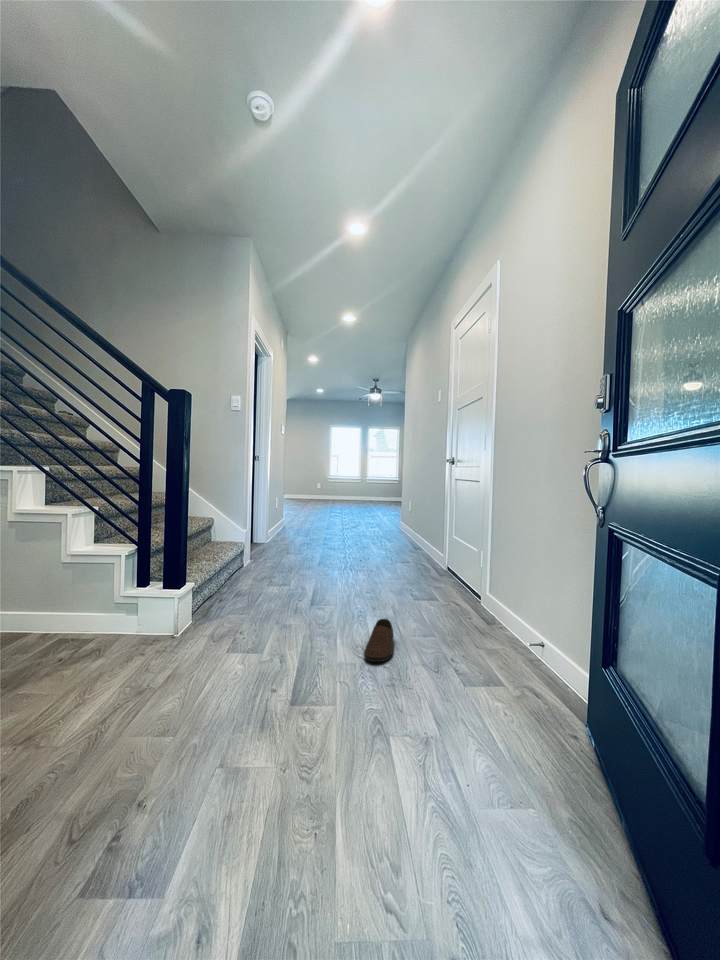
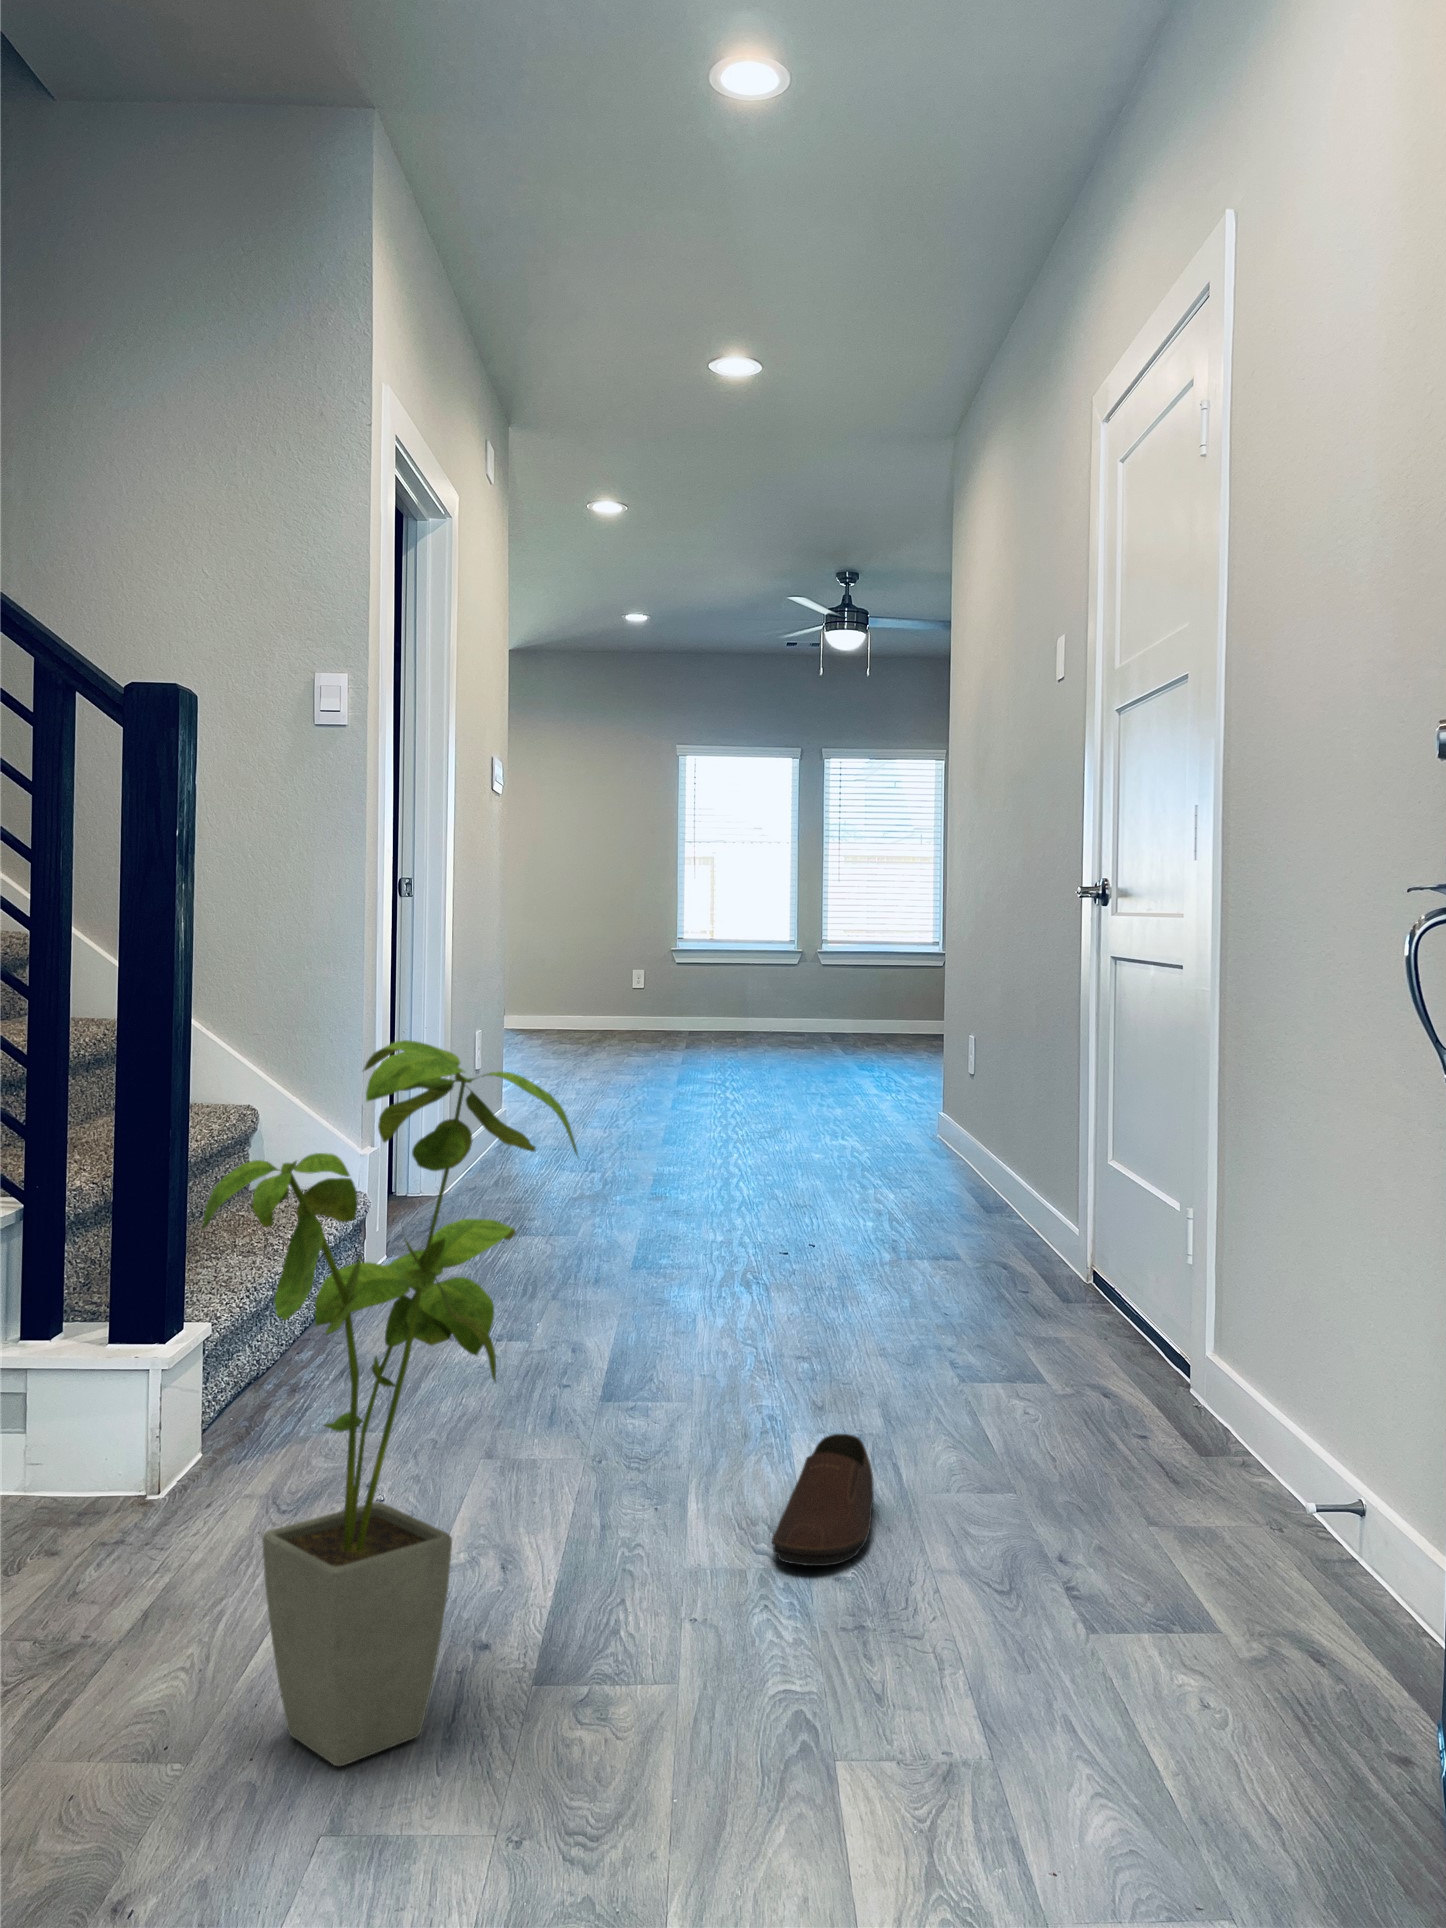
house plant: none [180,498,308,739] -> present [202,1040,578,1766]

